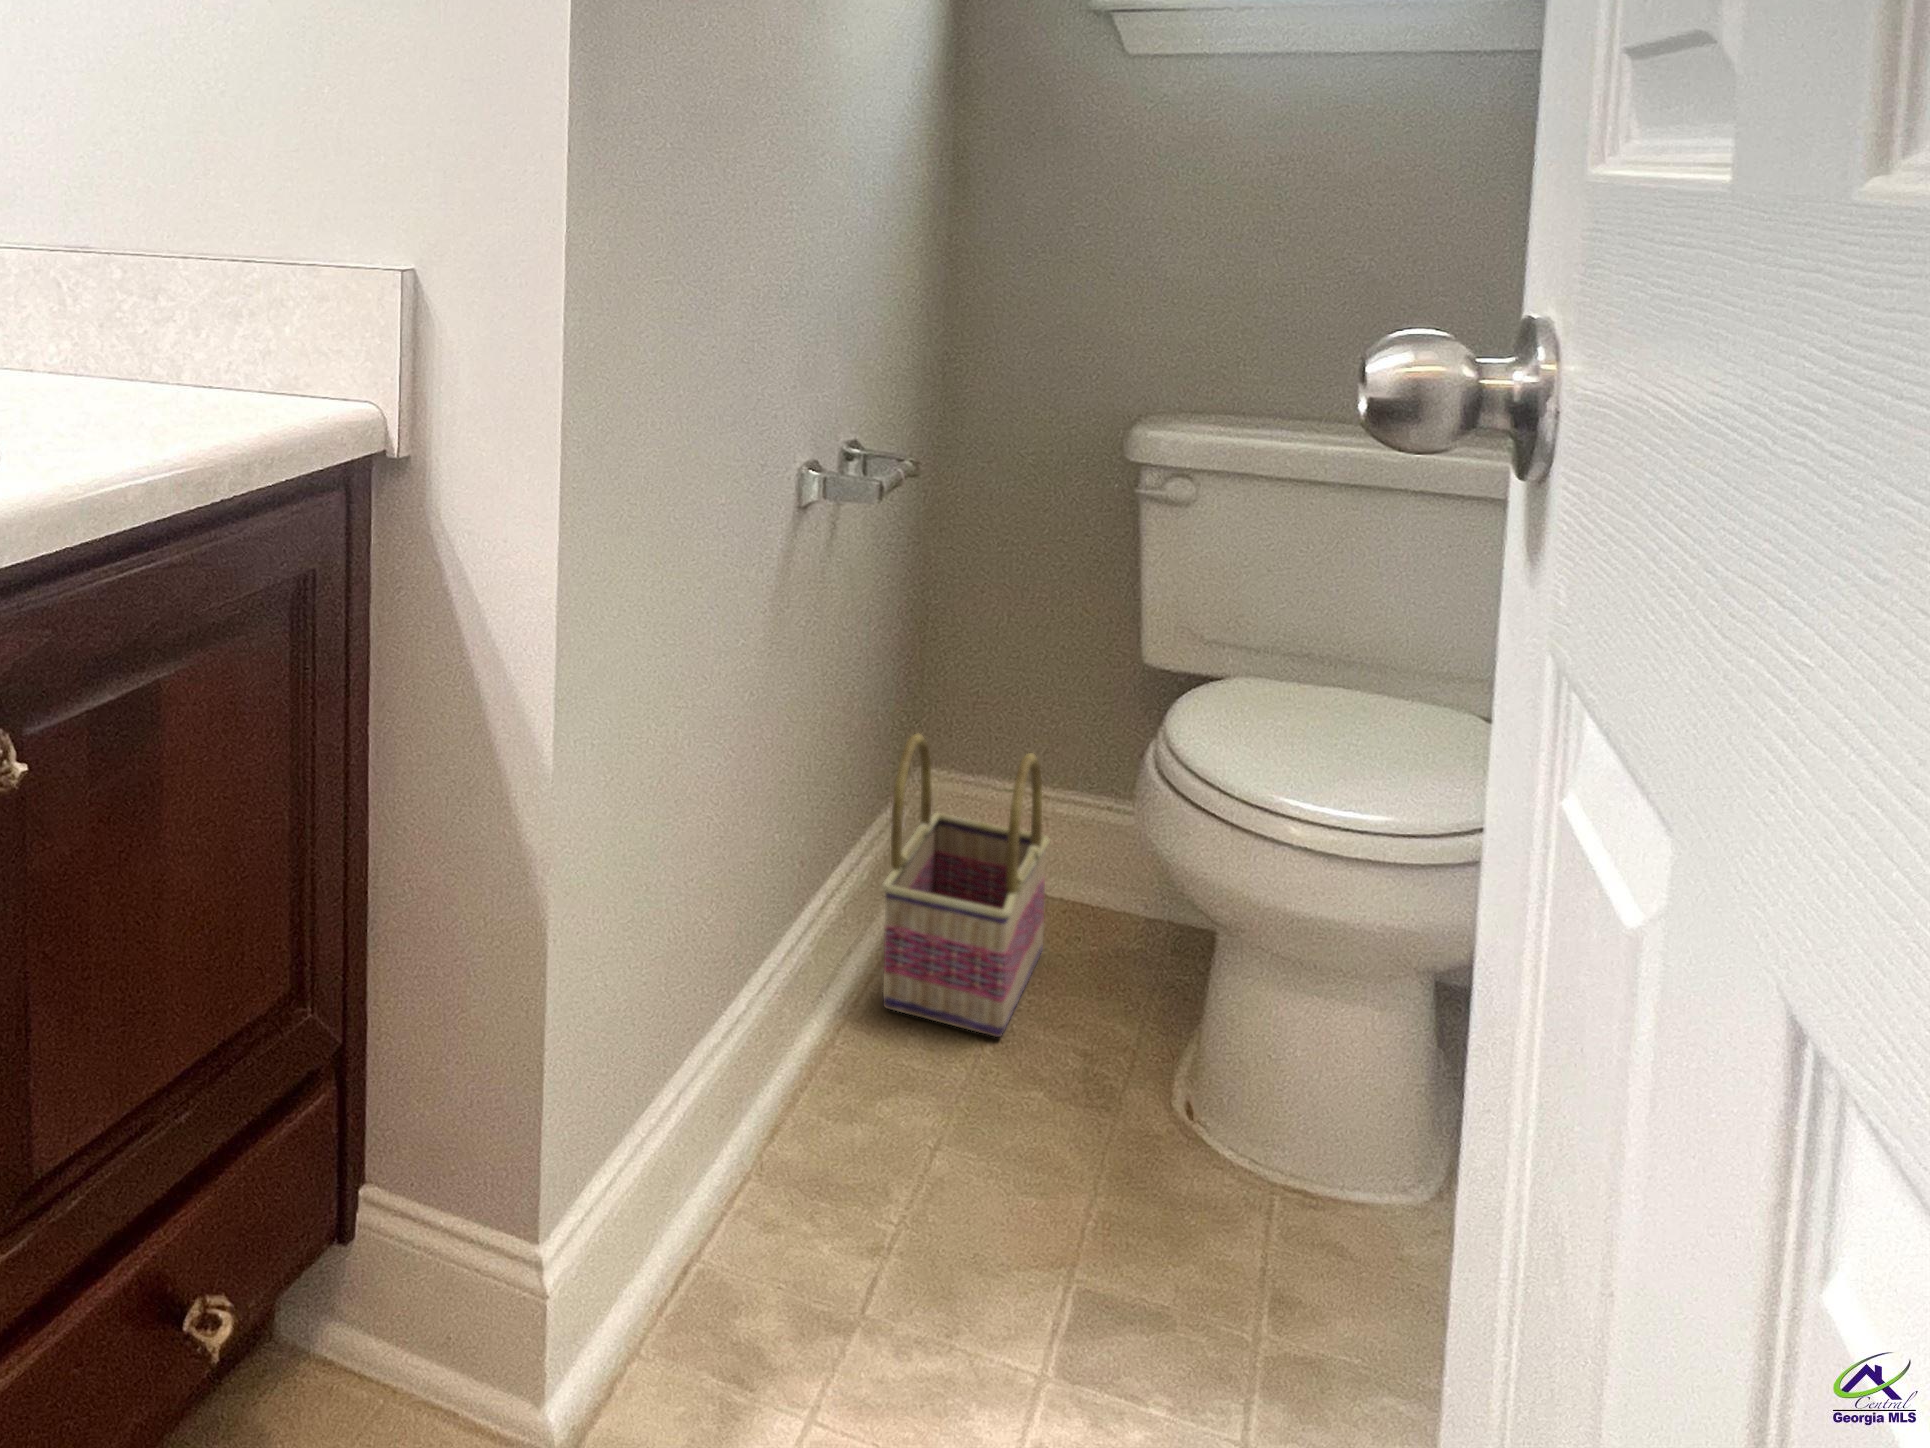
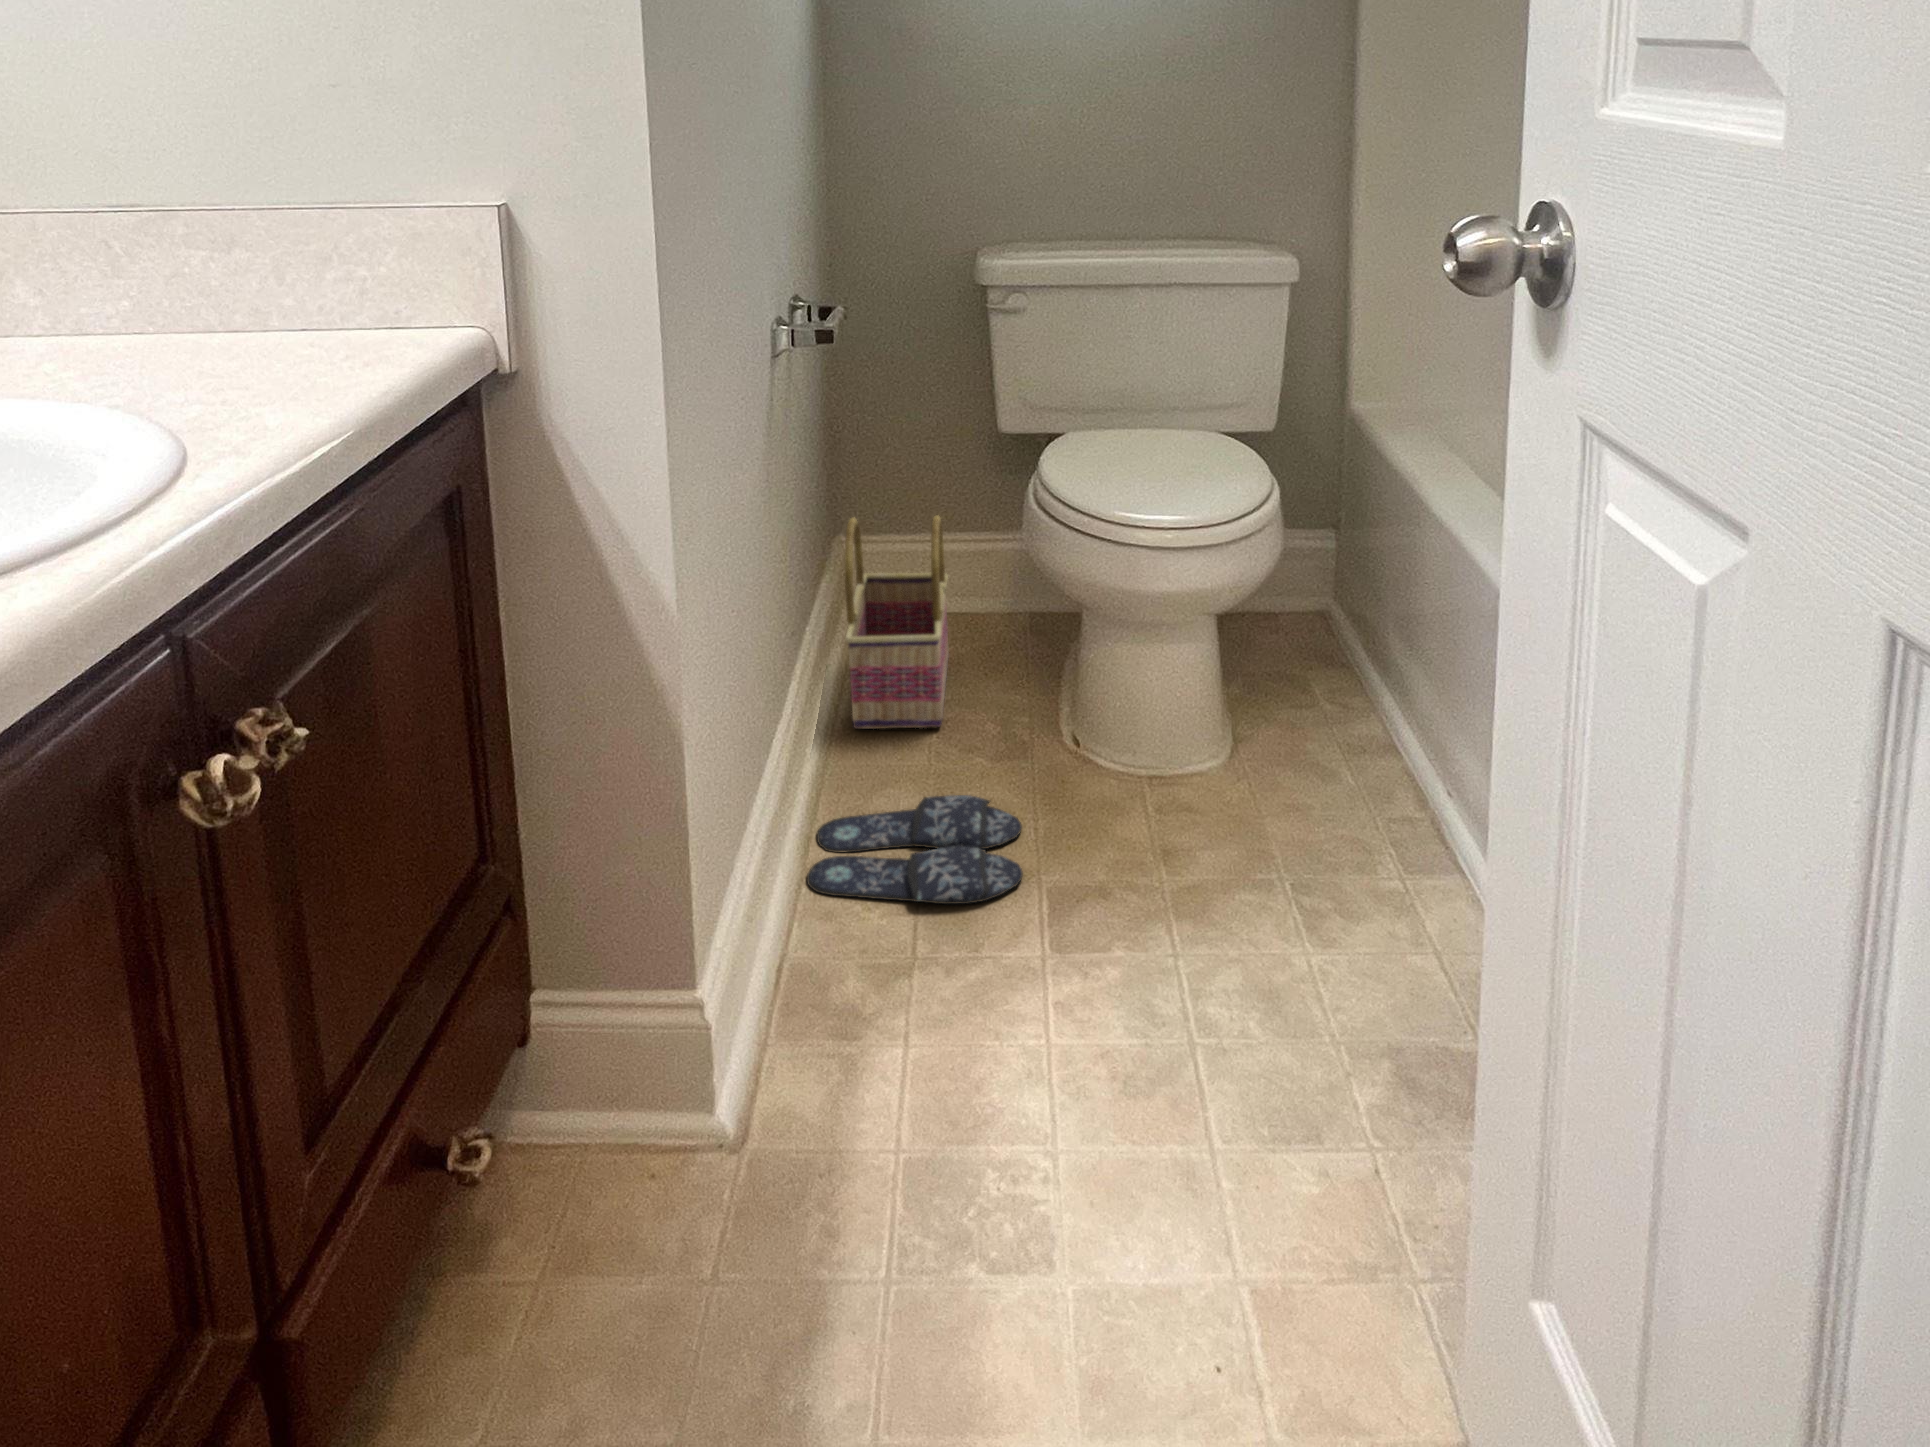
slippers: none [758,1112,1072,1285] -> present [807,795,1023,904]

